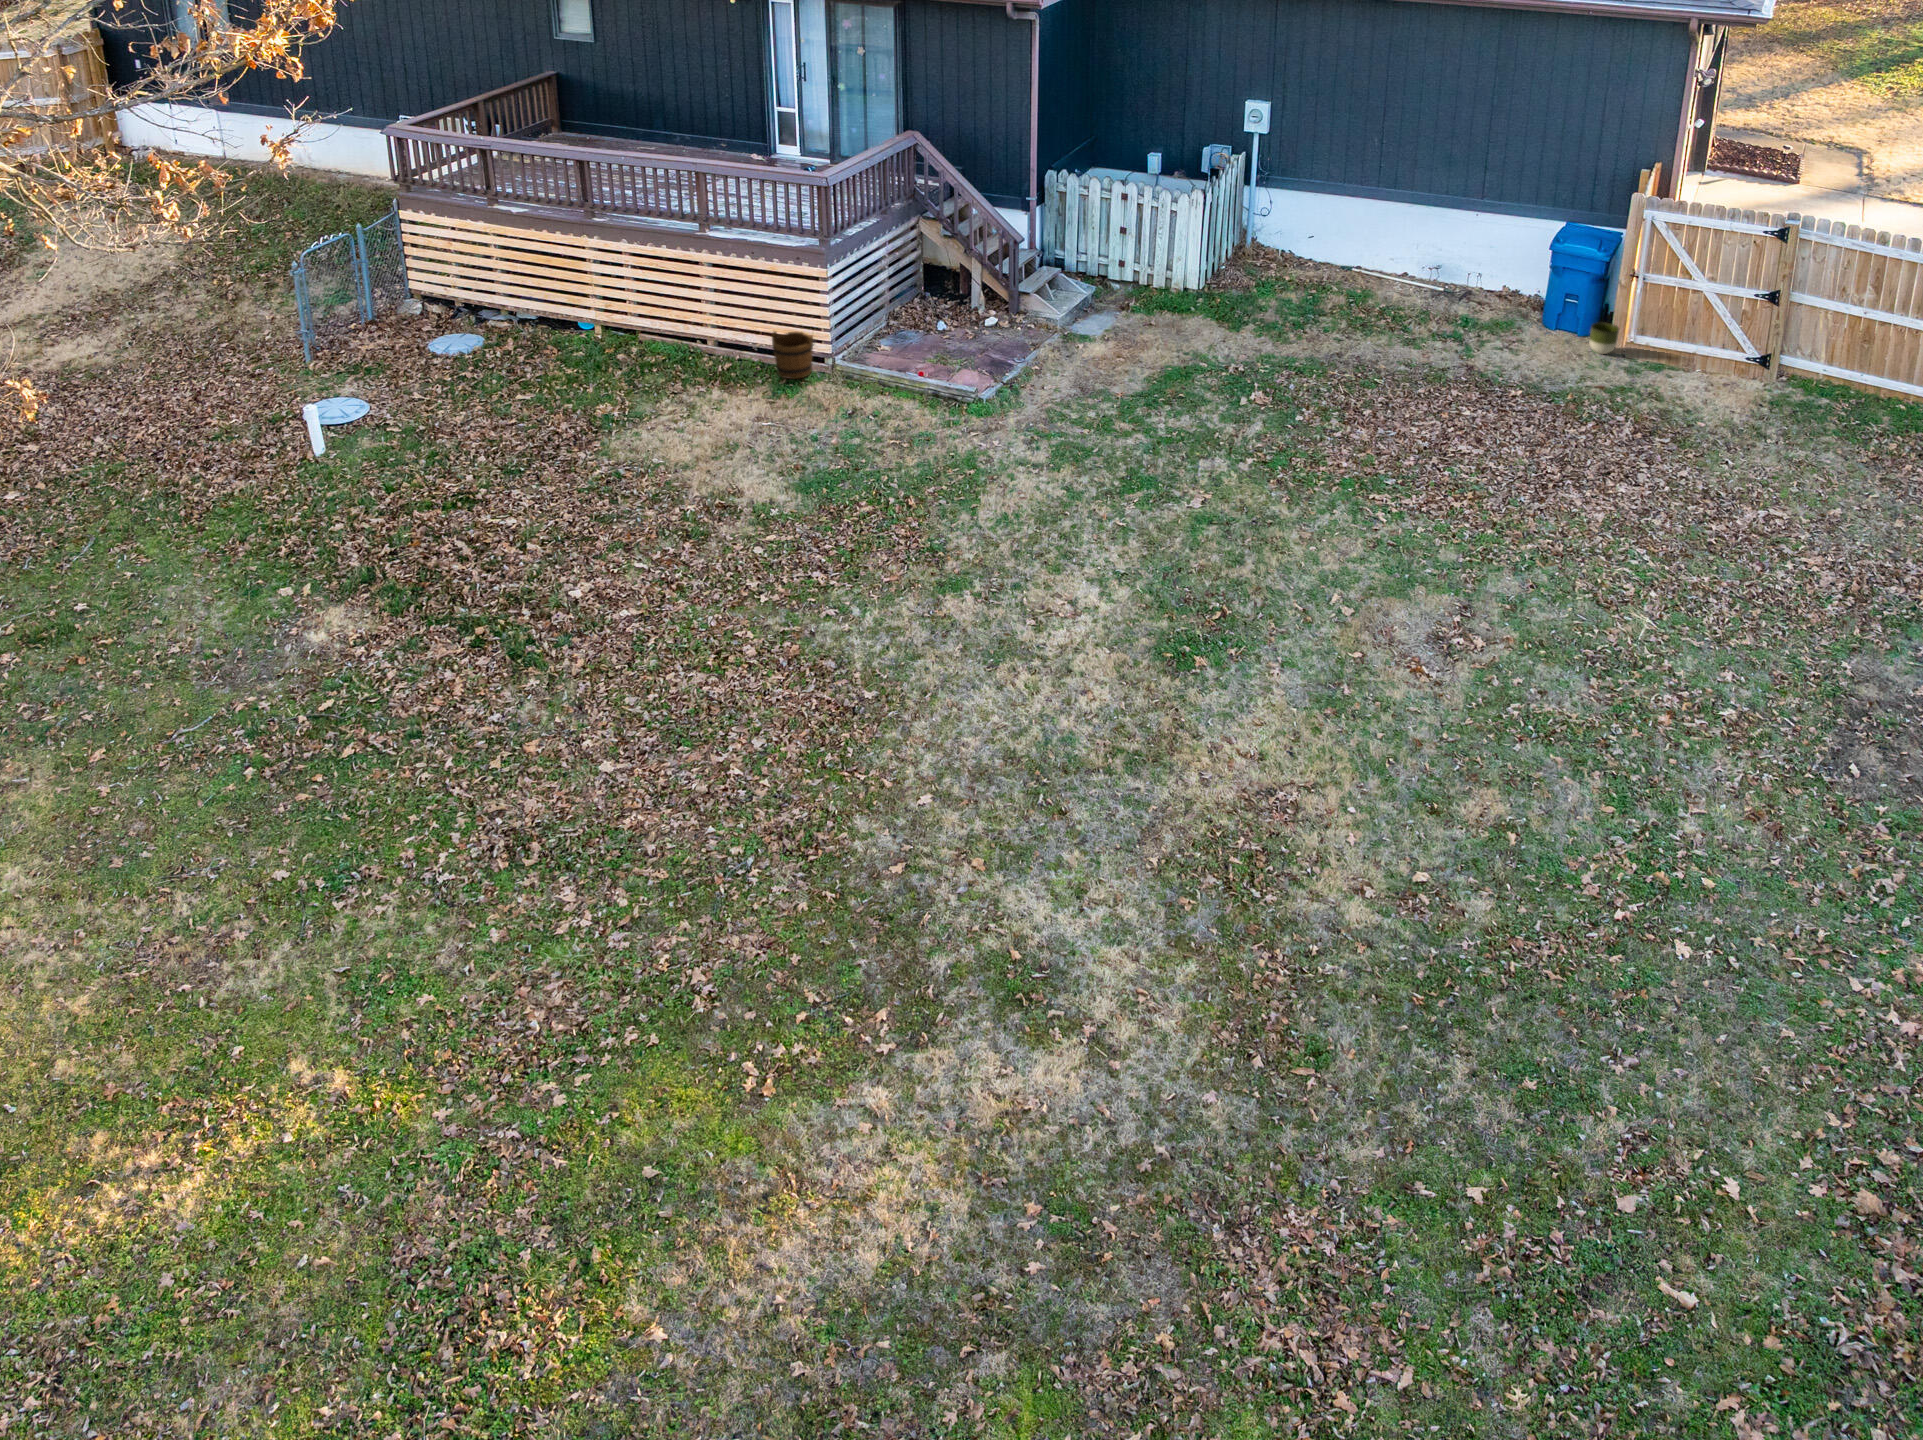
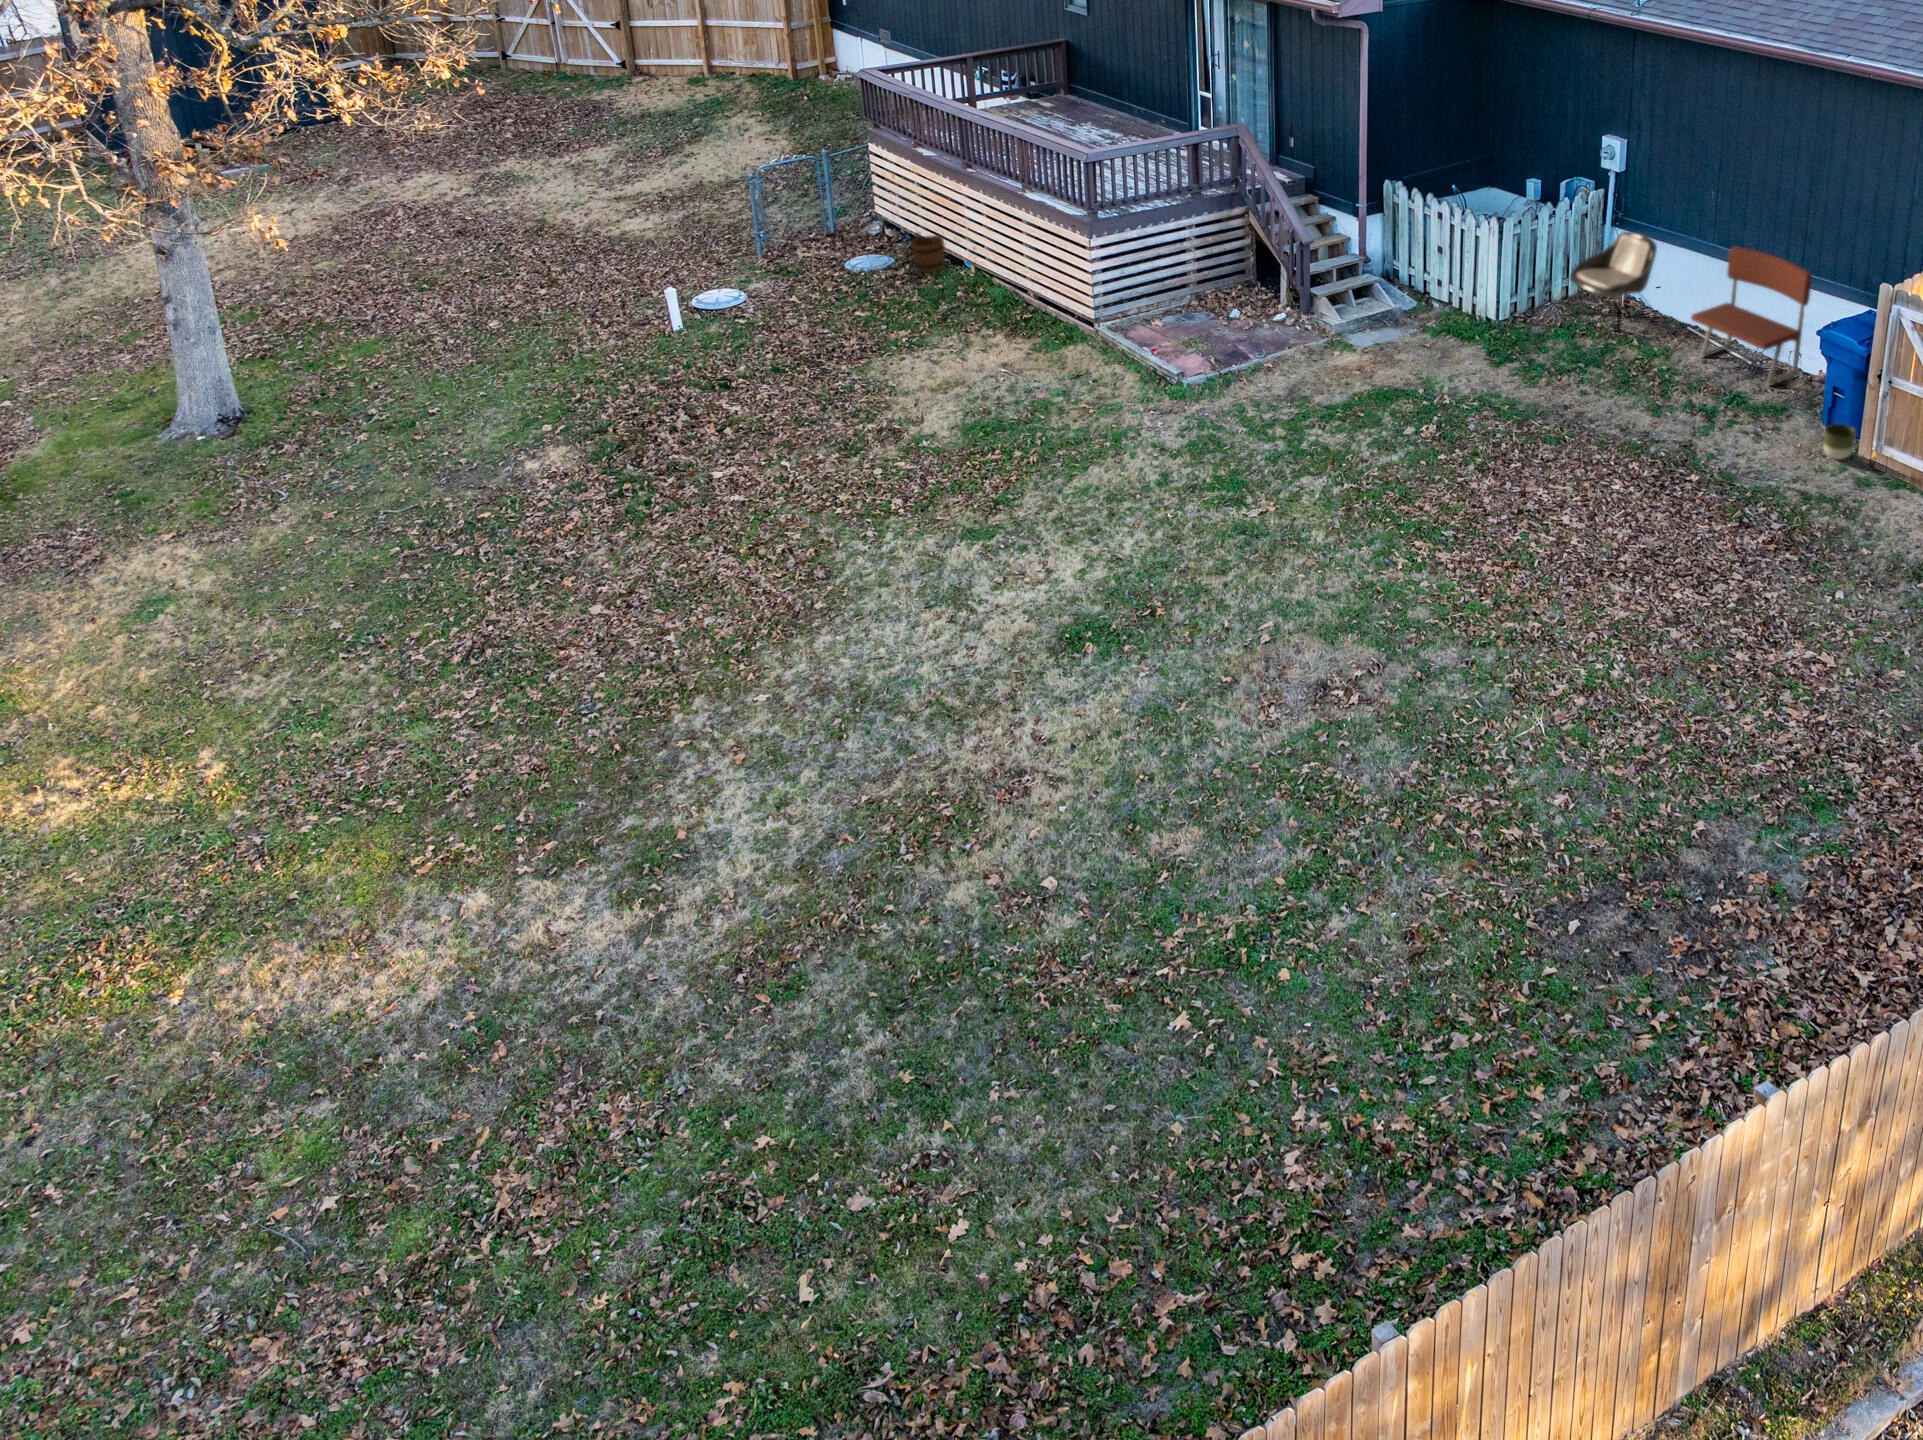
bench: none [1396,187,1507,308] -> present [1691,247,1812,385]
lounge chair: none [1246,191,1323,286] -> present [1570,232,1657,322]
bucket: present [771,332,814,379] -> present [910,233,945,273]

